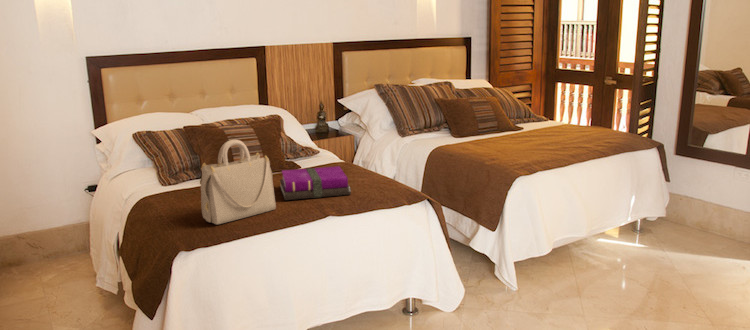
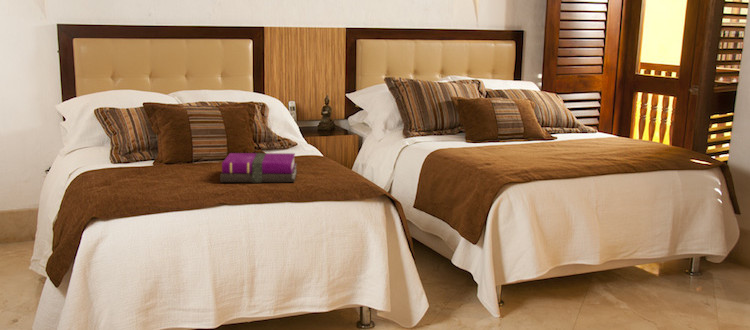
handbag: present [201,140,276,224] -> none [120,108,204,196]

